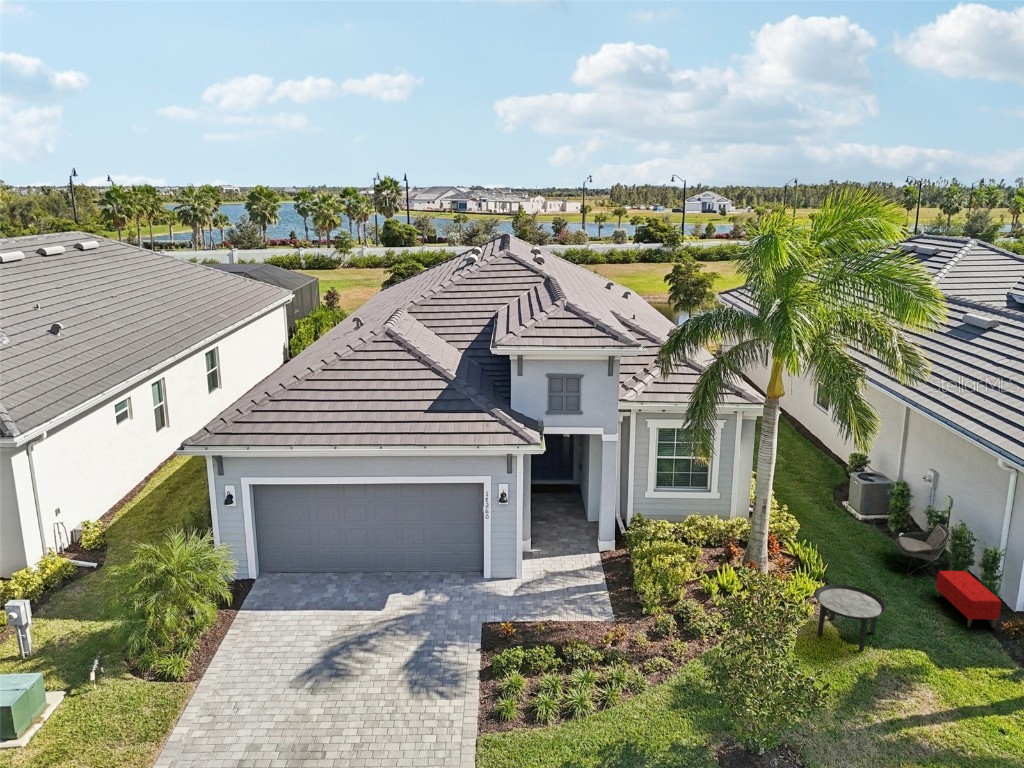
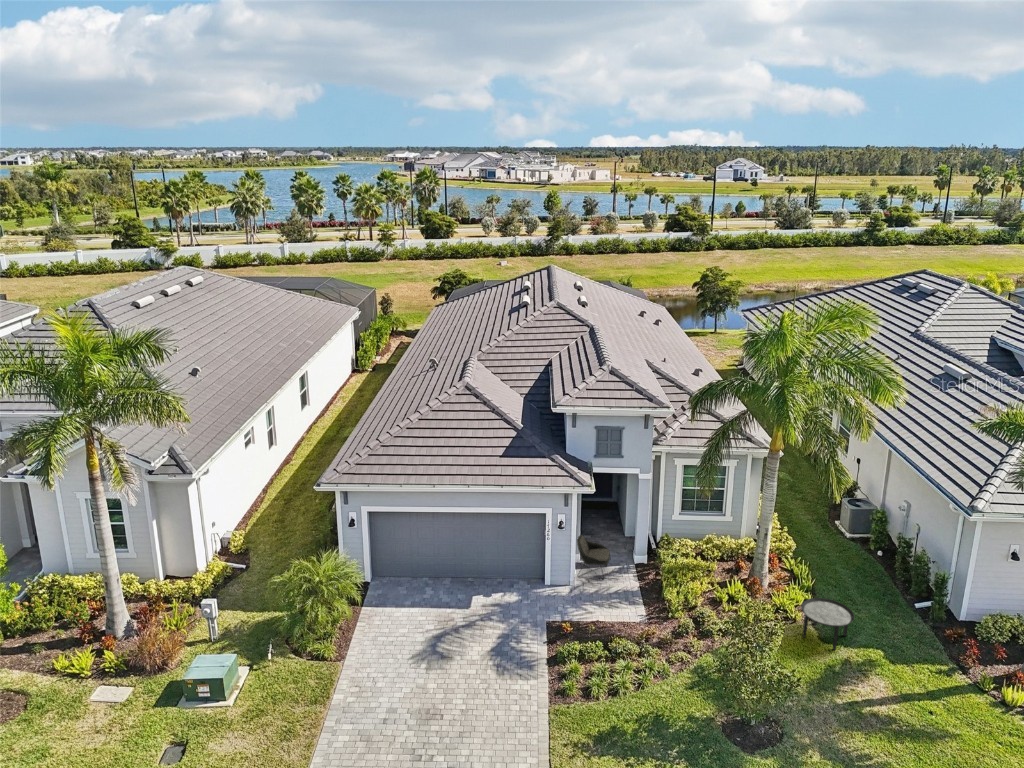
lounge chair: present [896,525,950,576] -> present [577,535,610,580]
bench: present [936,571,1001,627] -> none [899,588,946,633]

